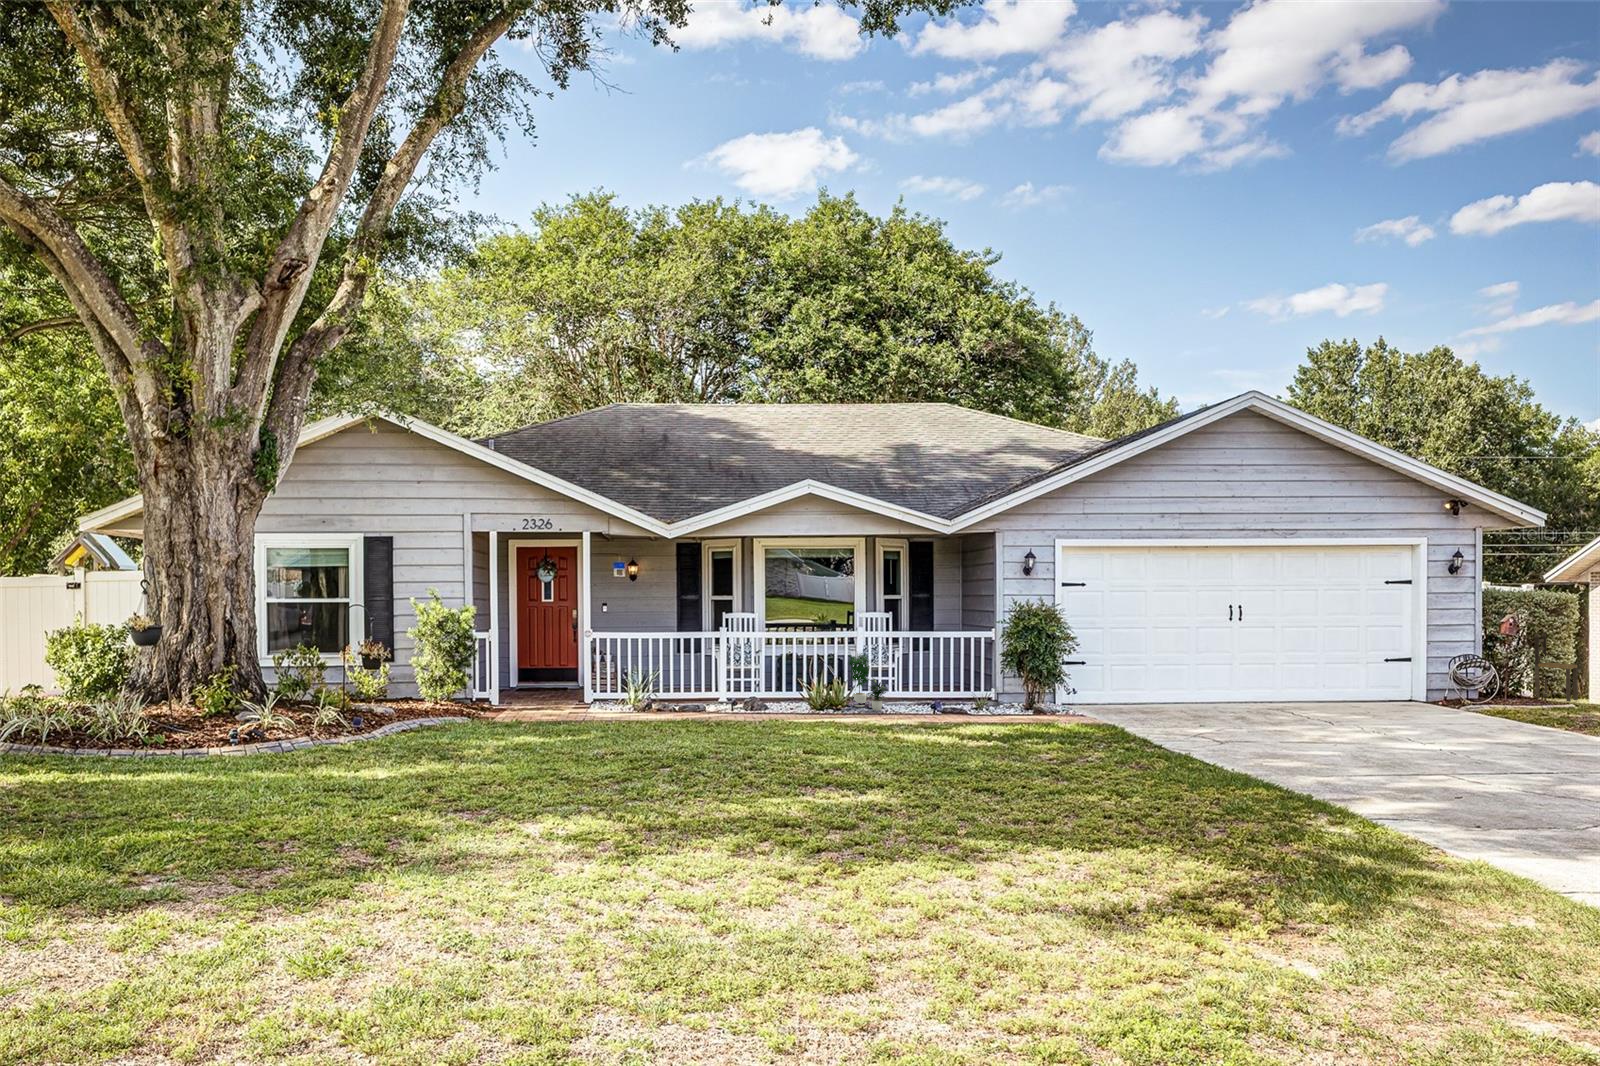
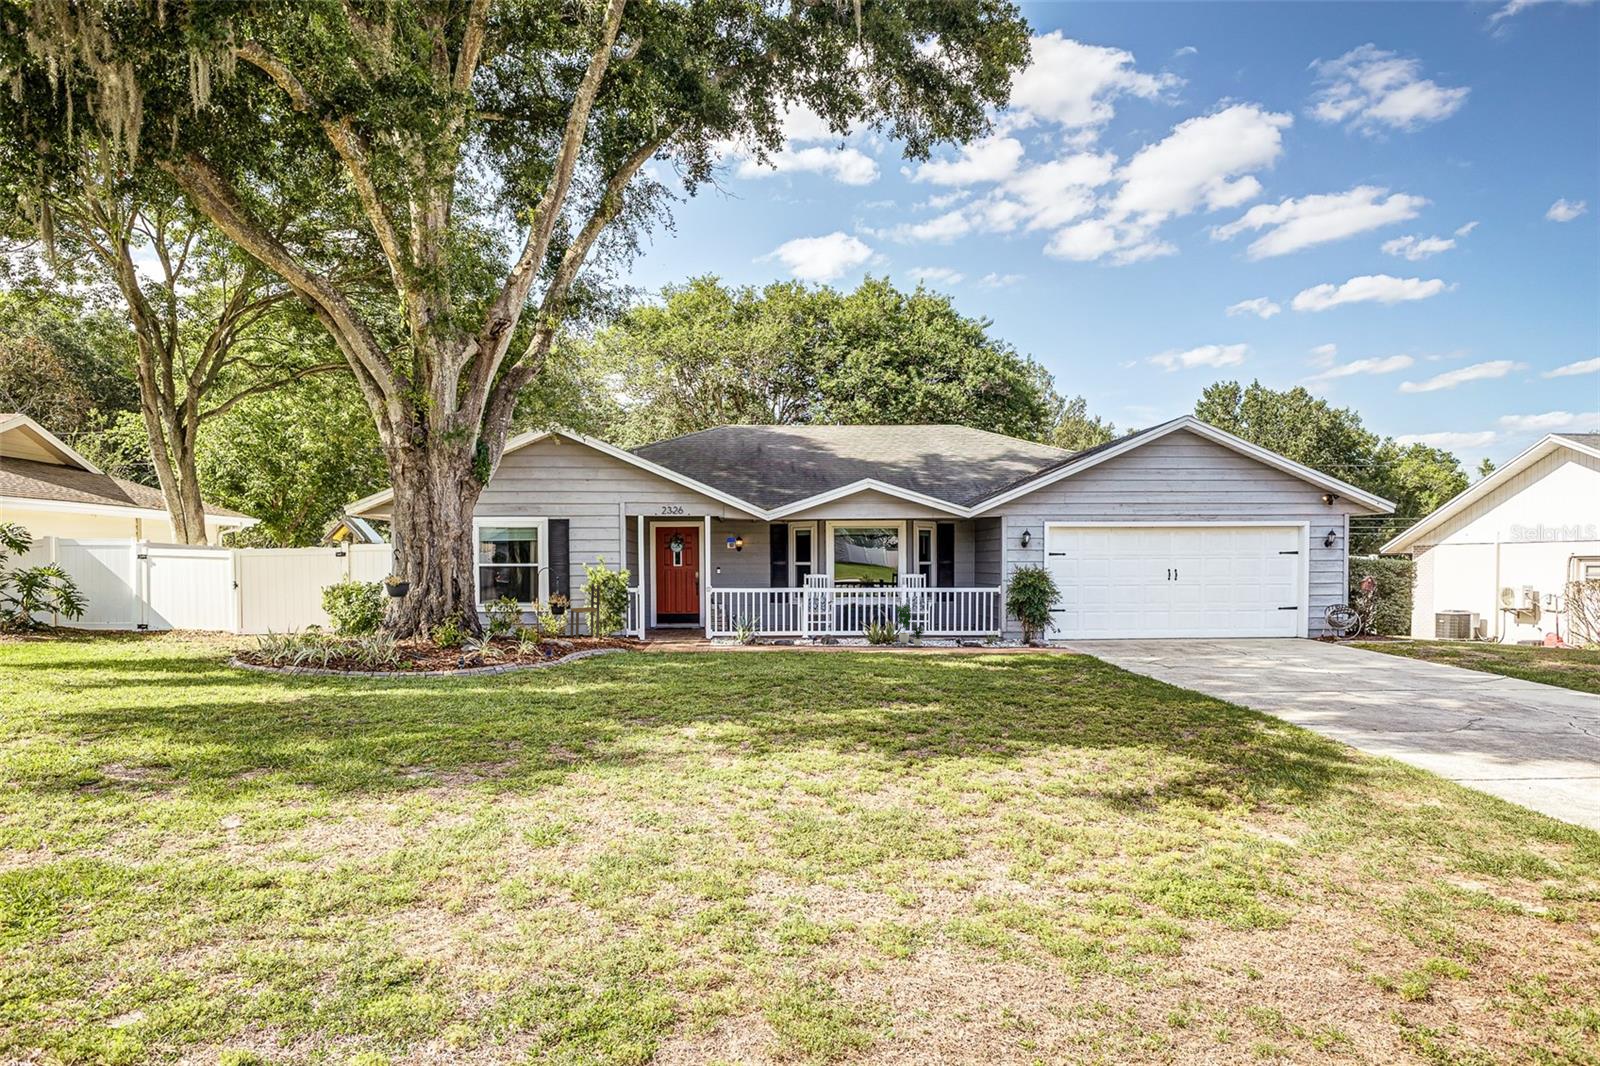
chair: present [1535,633,1578,702] -> present [570,584,600,639]

